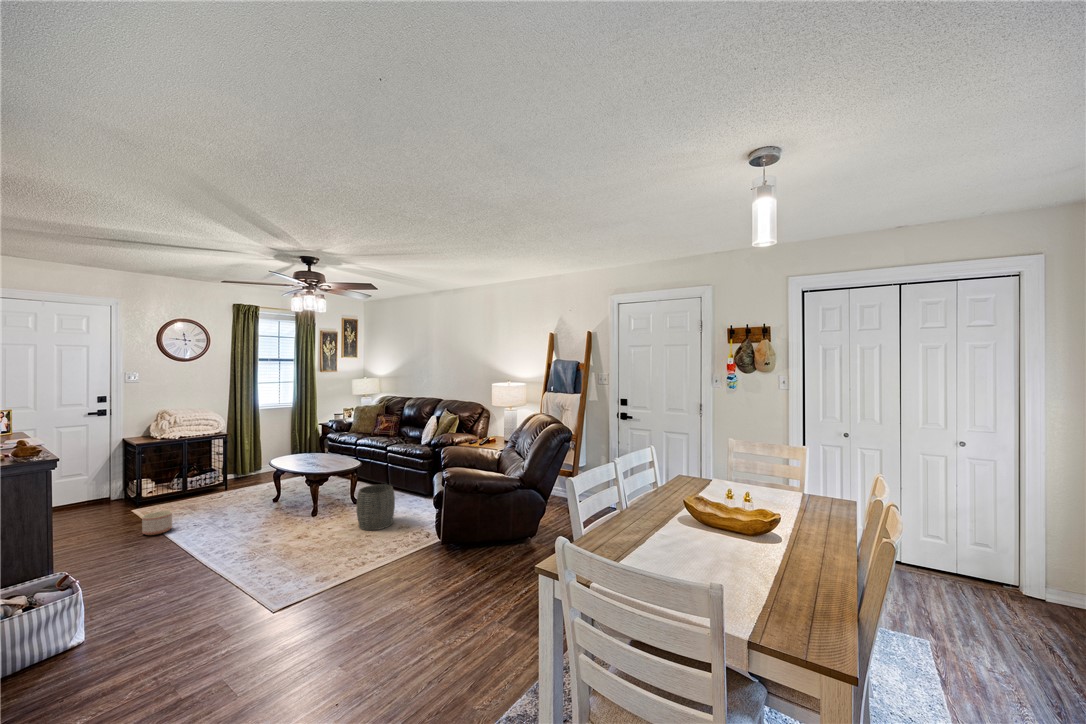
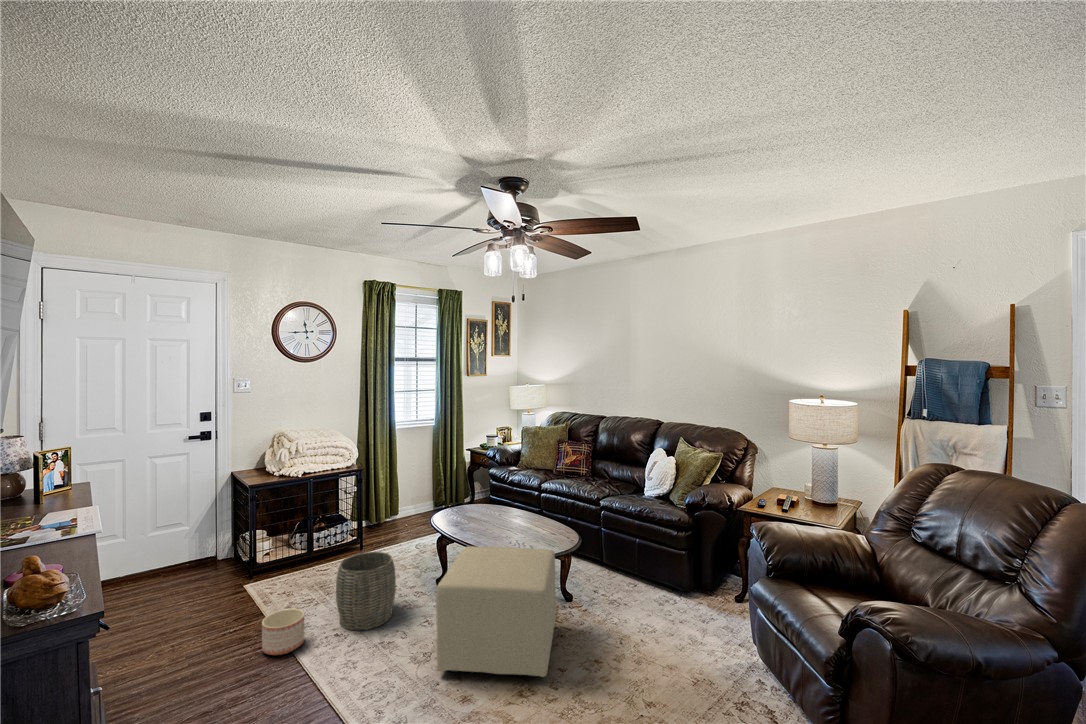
ottoman: none [253,469,338,533] -> present [436,546,556,677]
woven basket: present [356,484,395,530] -> present [336,552,396,630]

